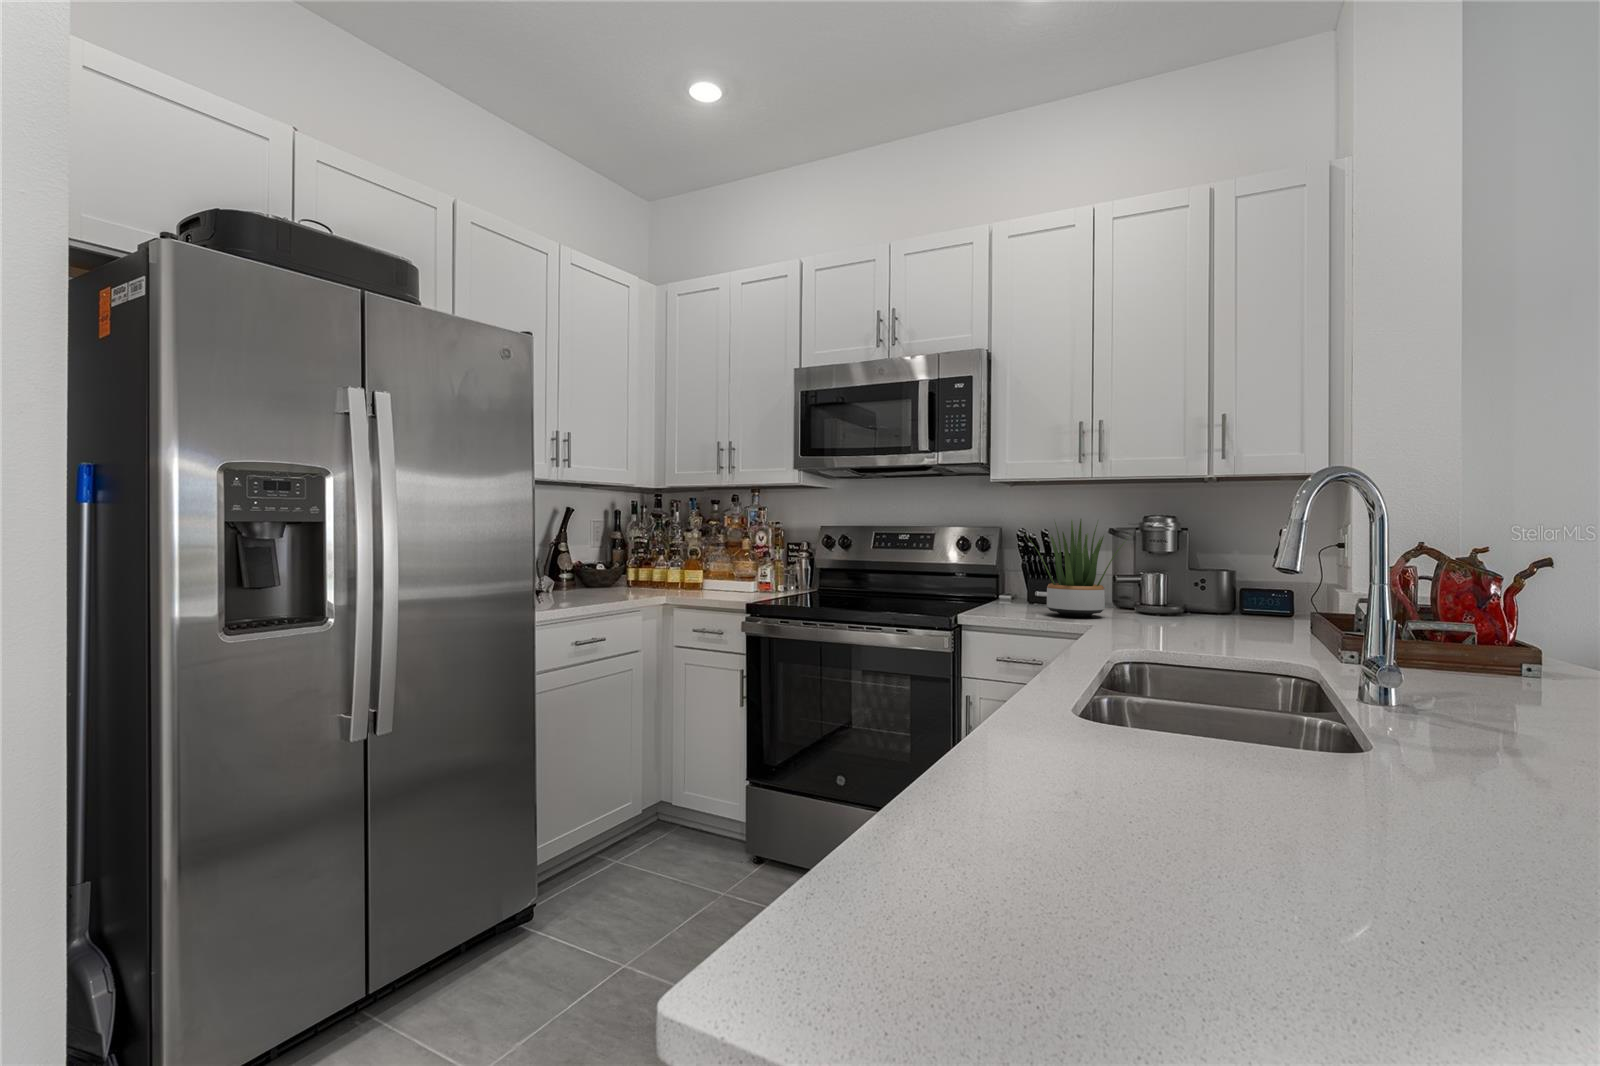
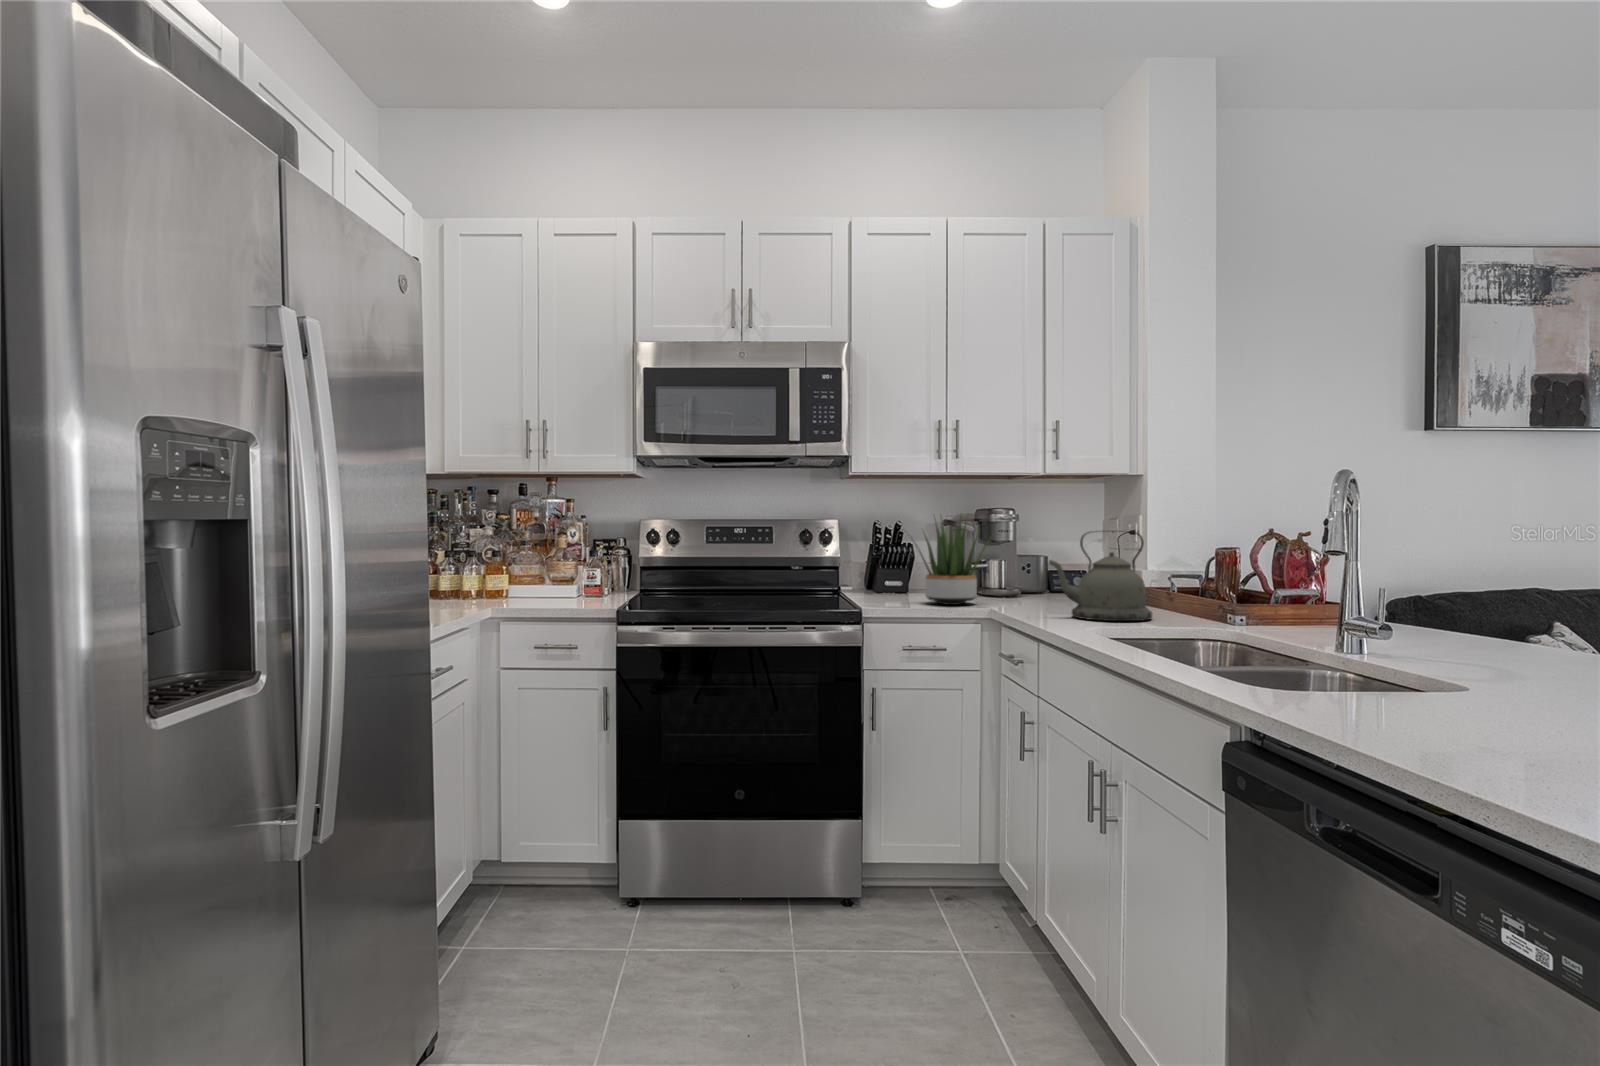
kettle: none [1136,537,1272,648] -> present [1049,532,1152,621]

